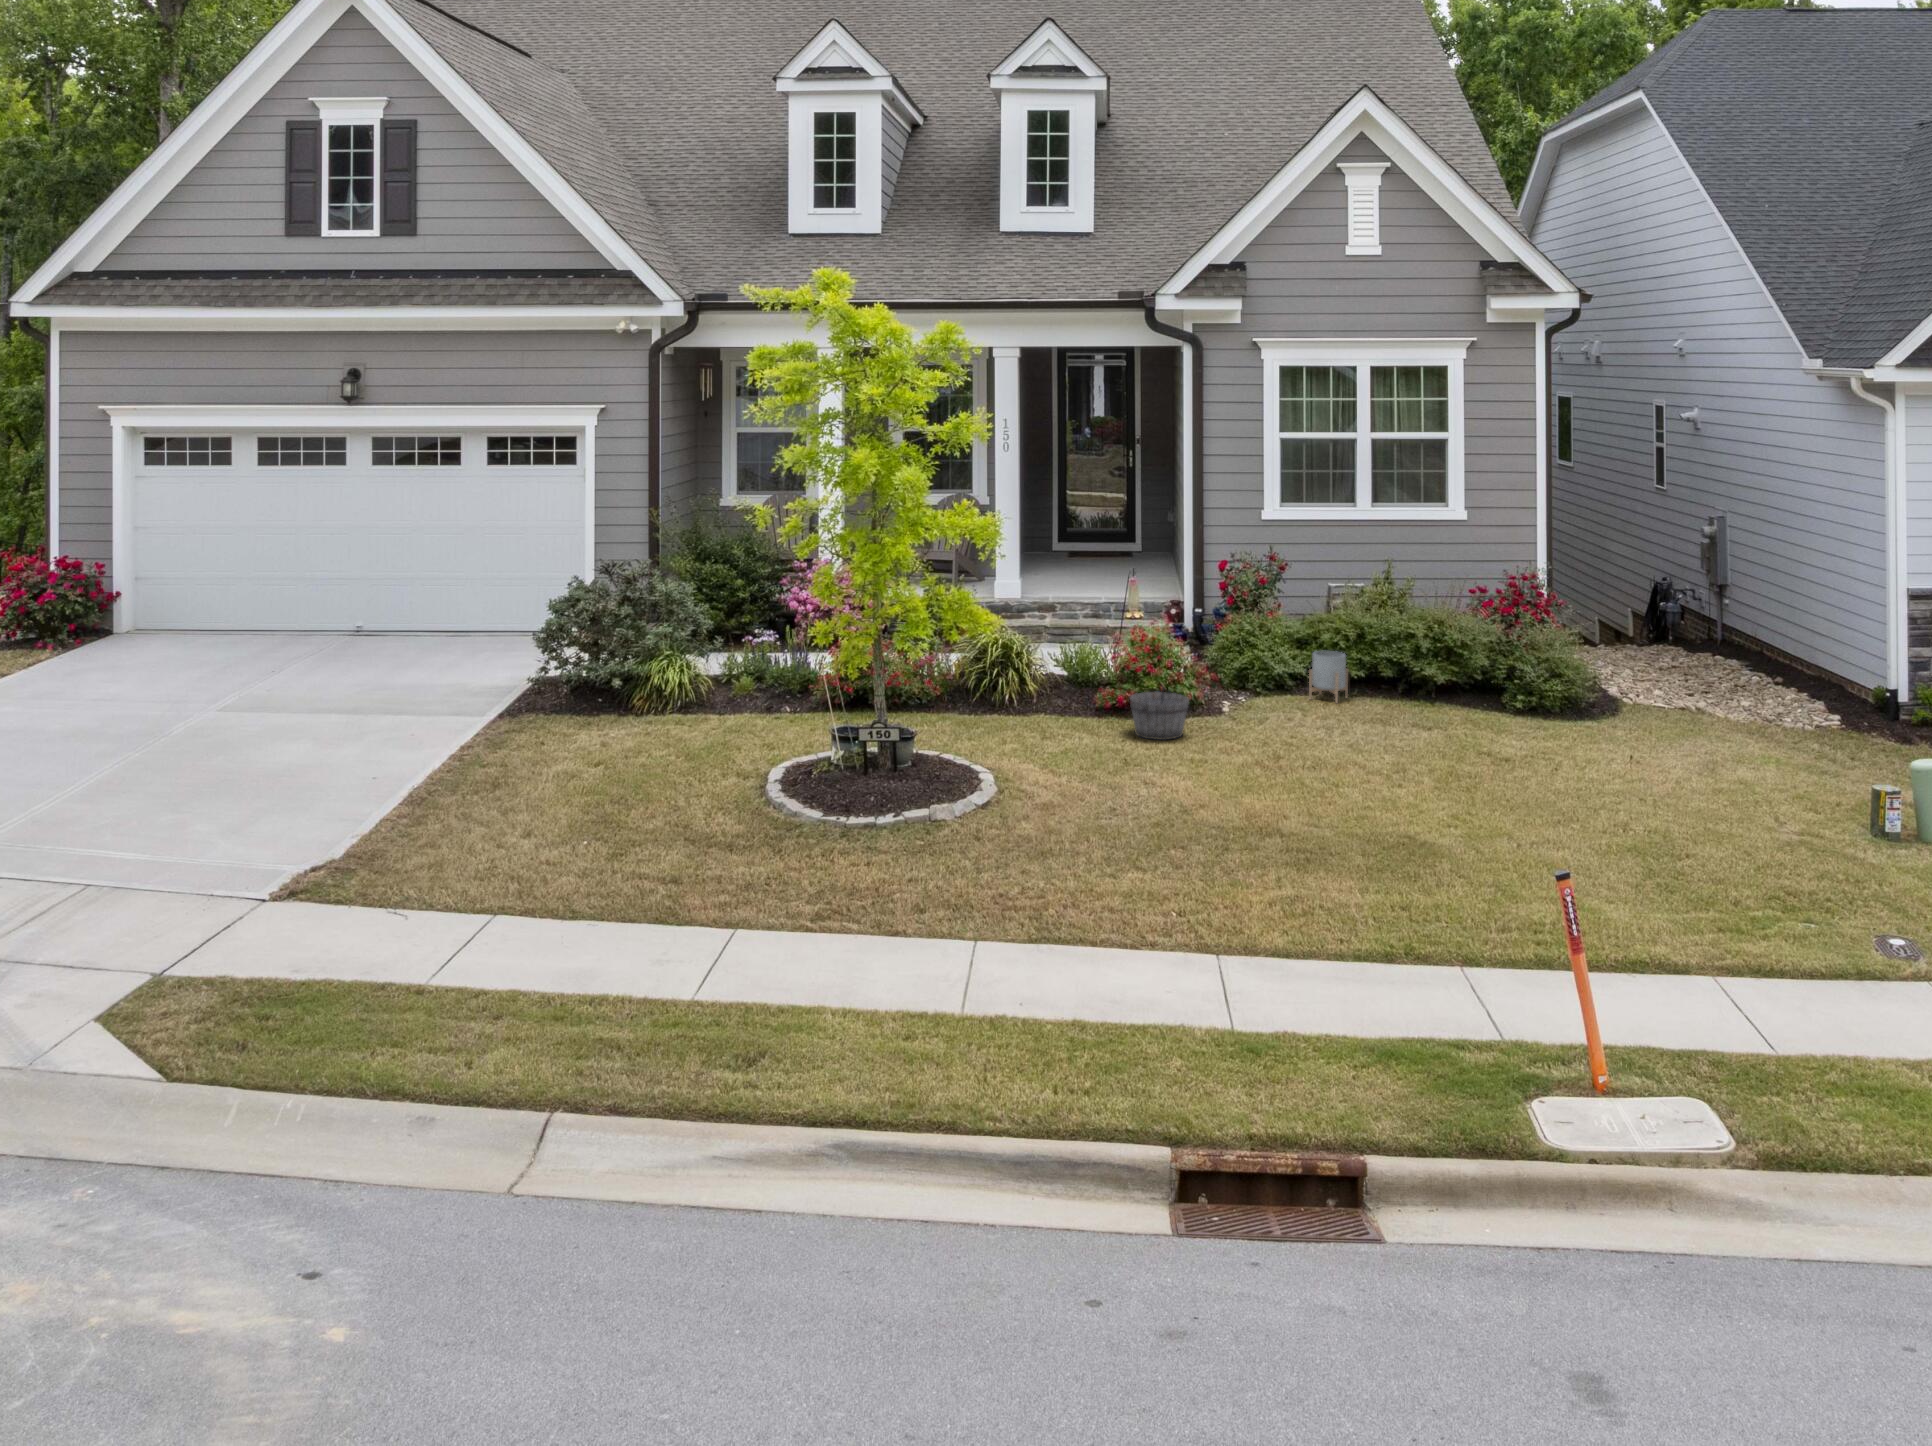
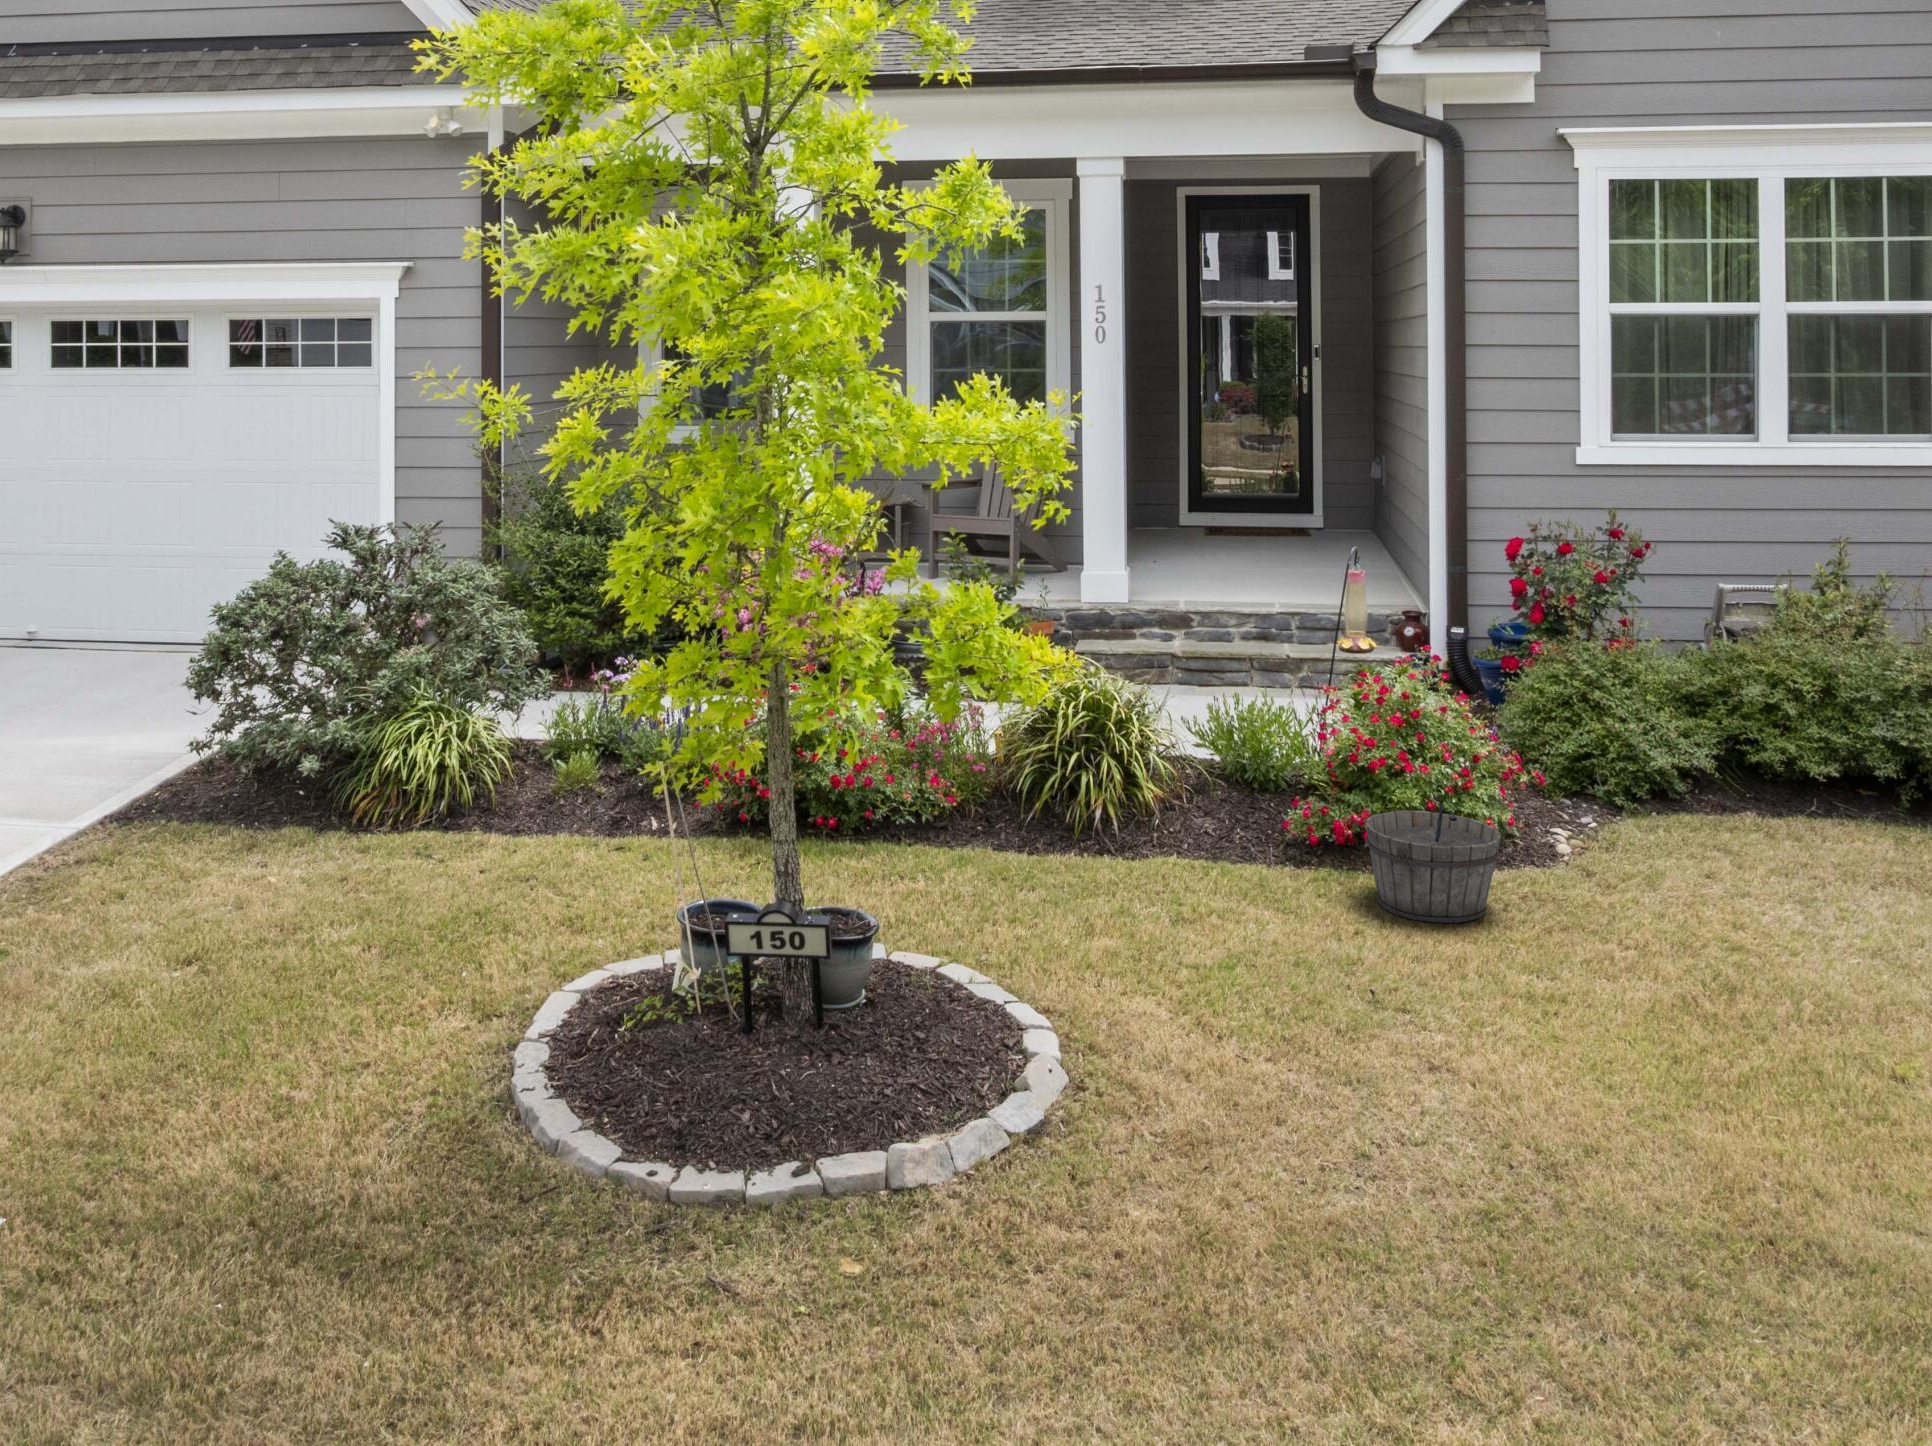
planter: present [1309,651,1348,703] -> none [1719,723,1801,835]

